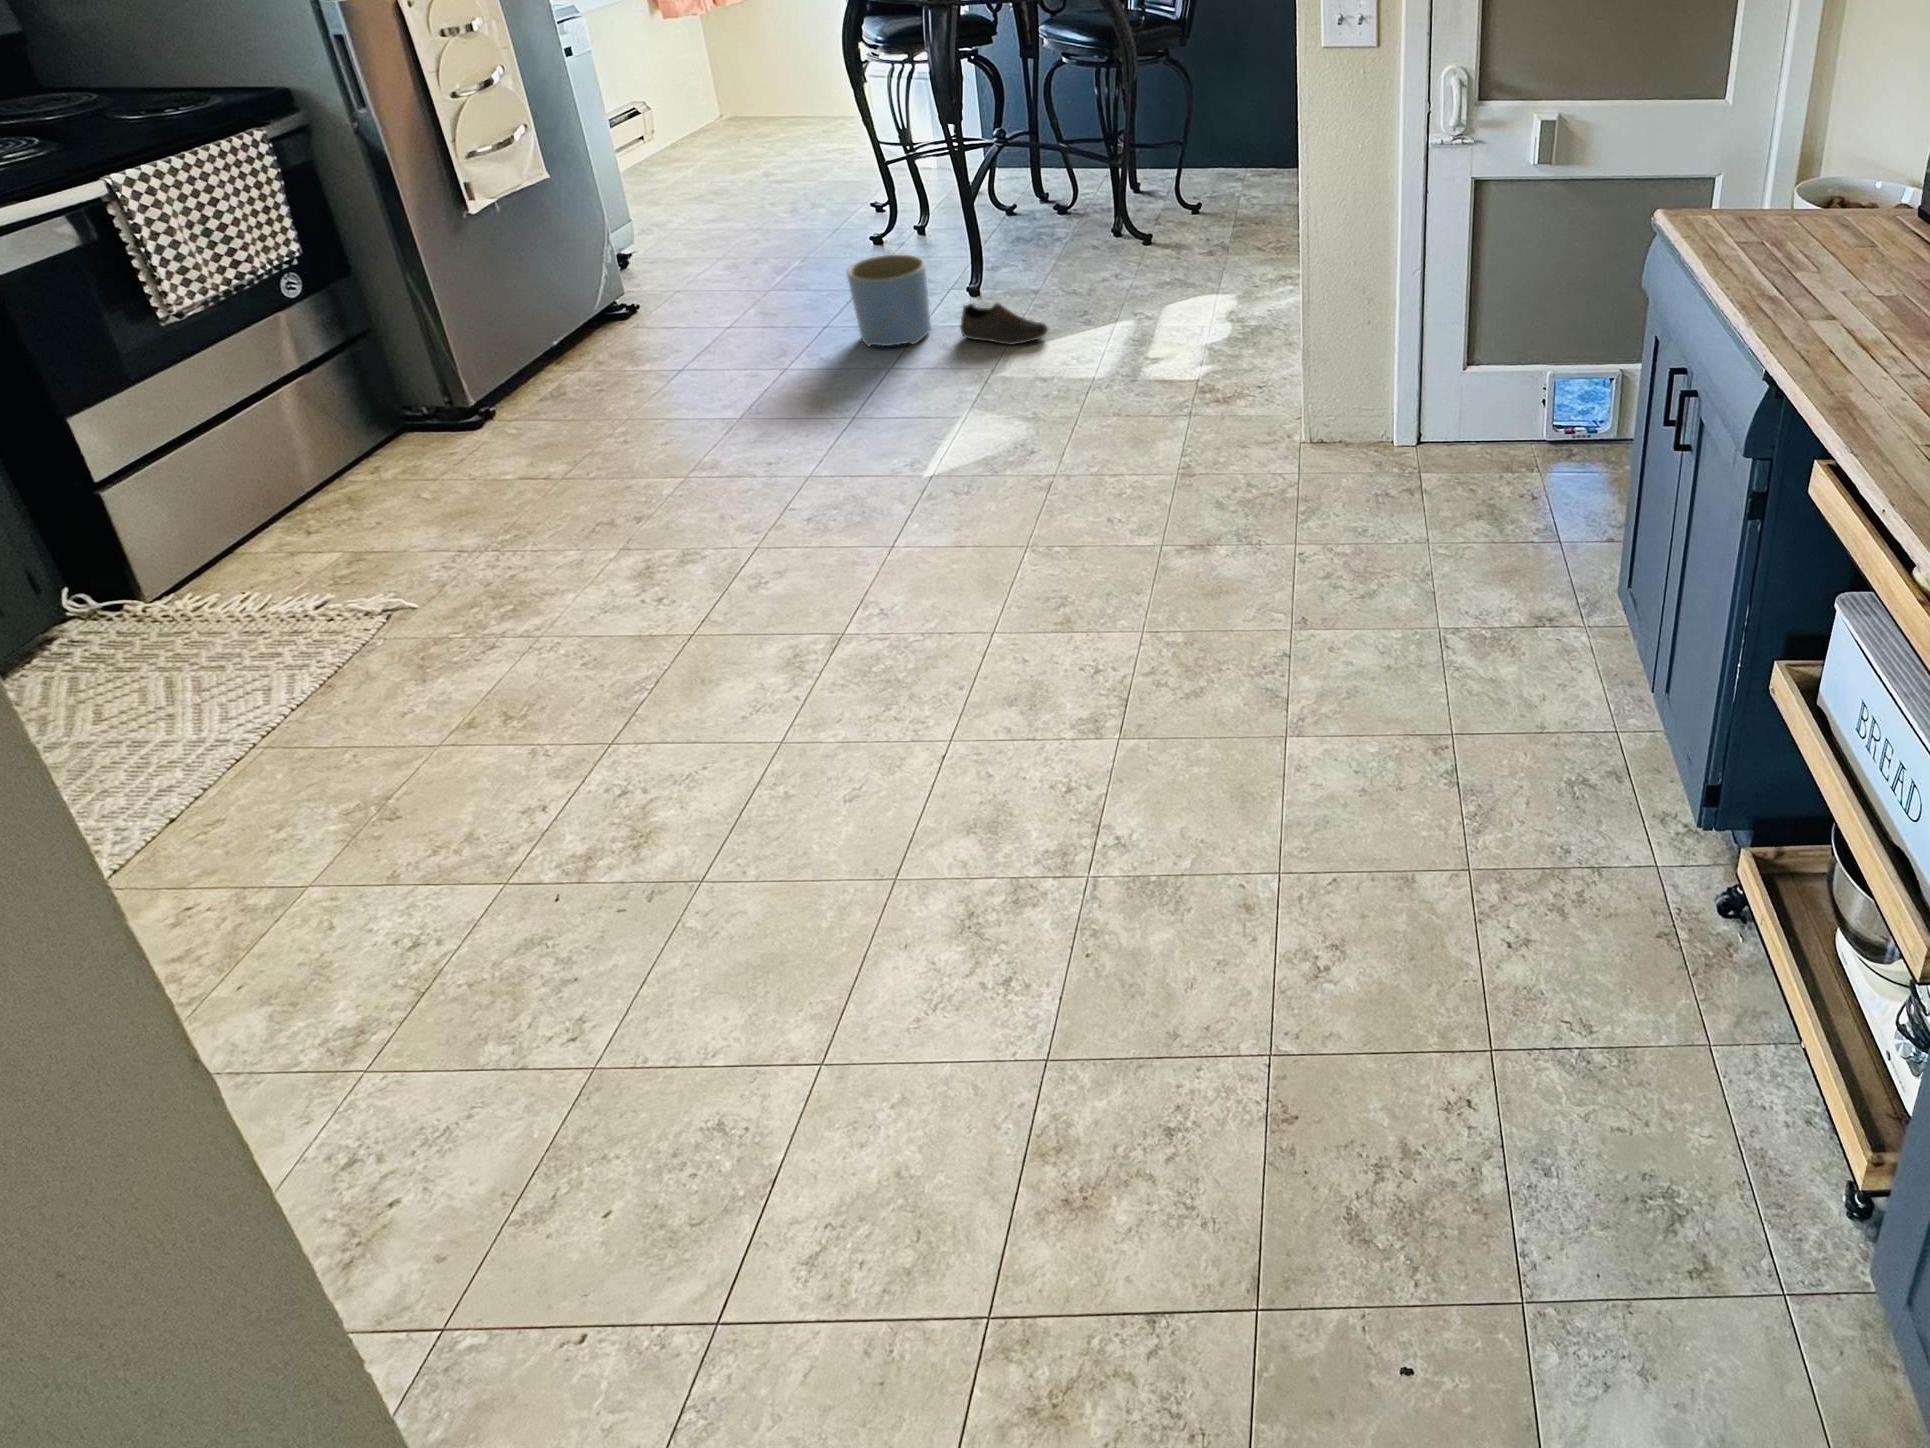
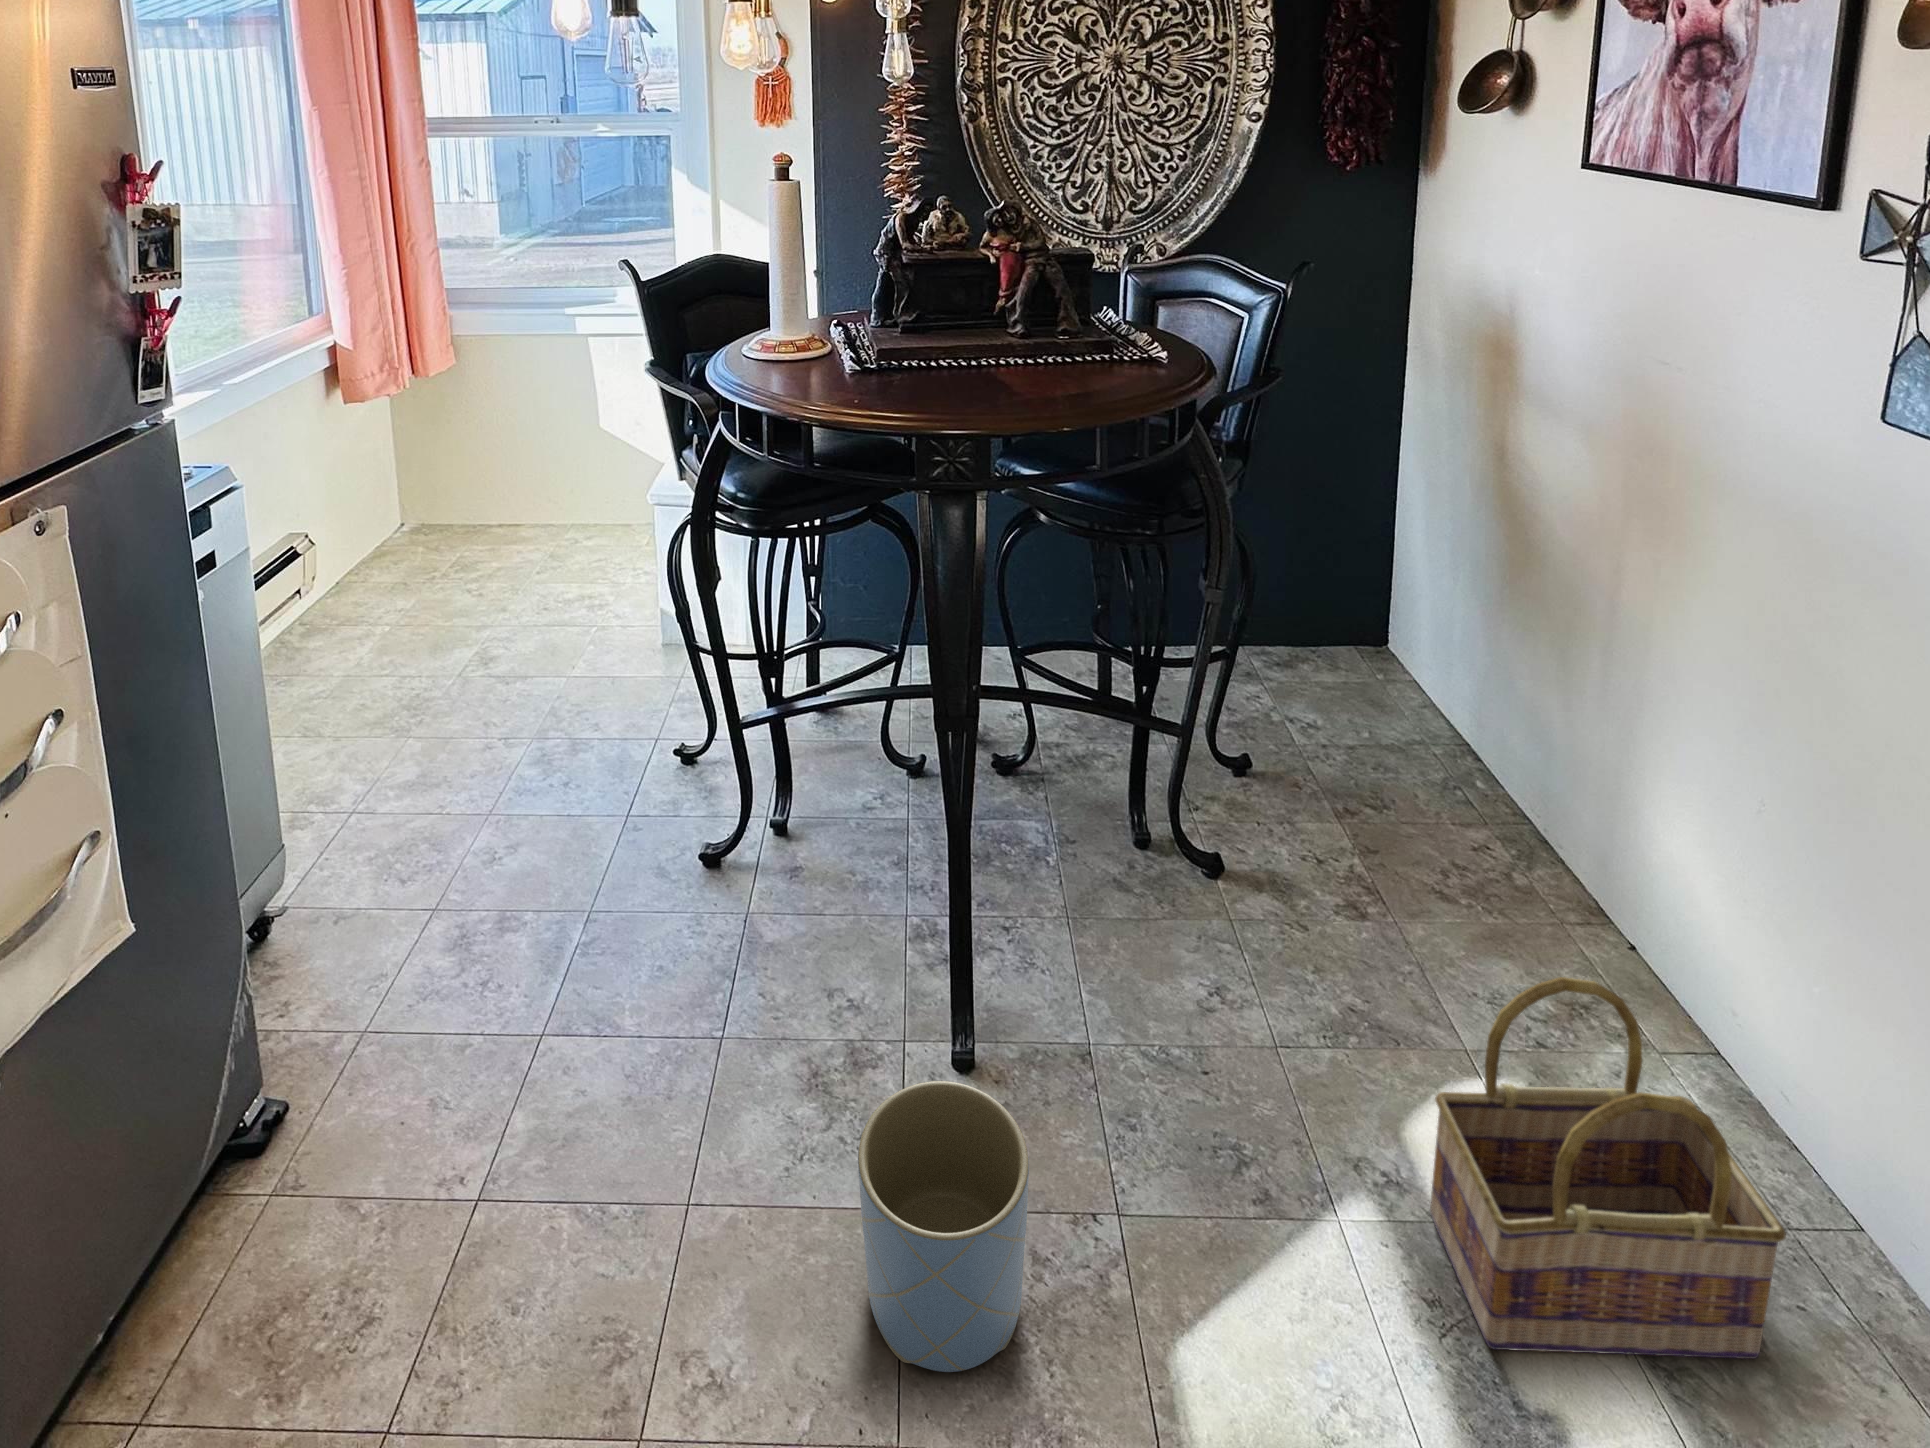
basket: none [1107,206,1230,346] -> present [1430,977,1786,1359]
shoe: present [960,303,1048,345] -> none [1097,1218,1311,1351]

